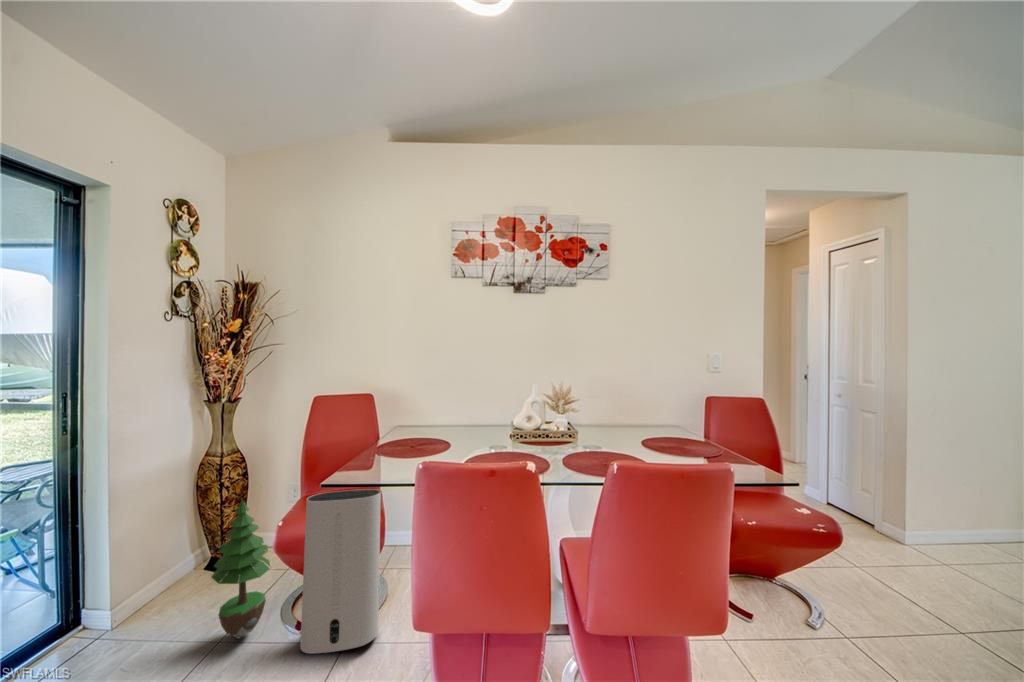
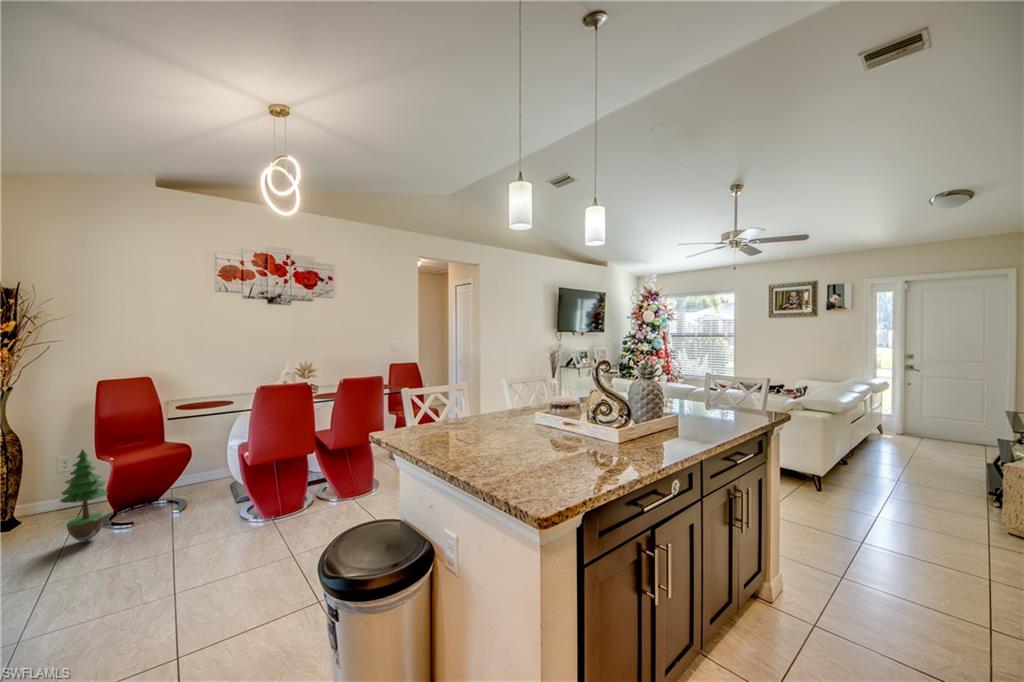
air purifier: present [300,489,381,653] -> none [140,431,203,528]

